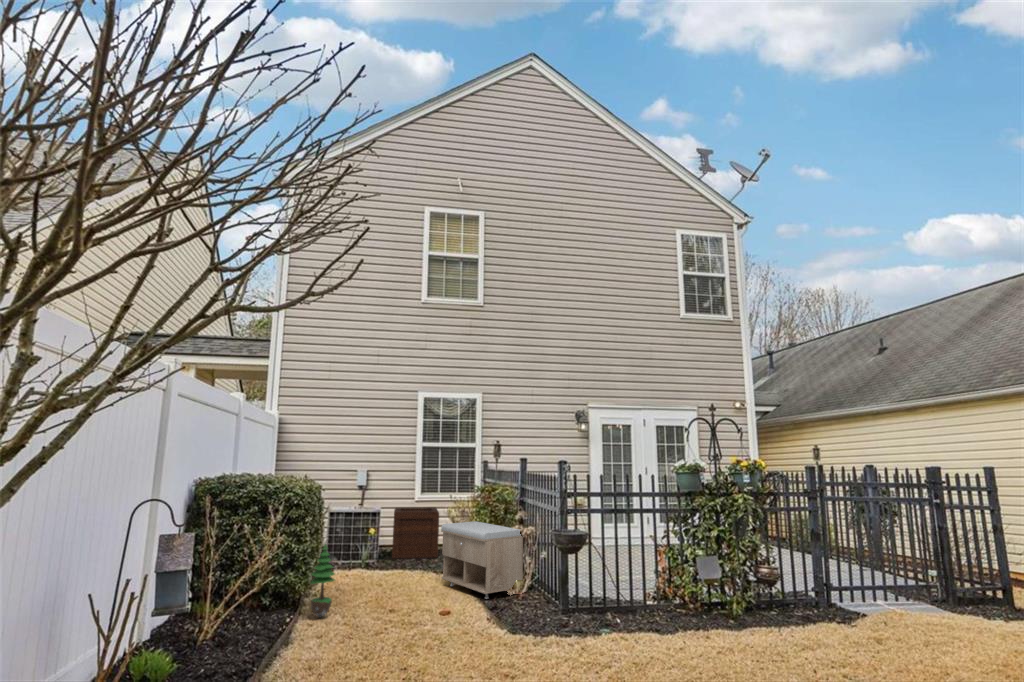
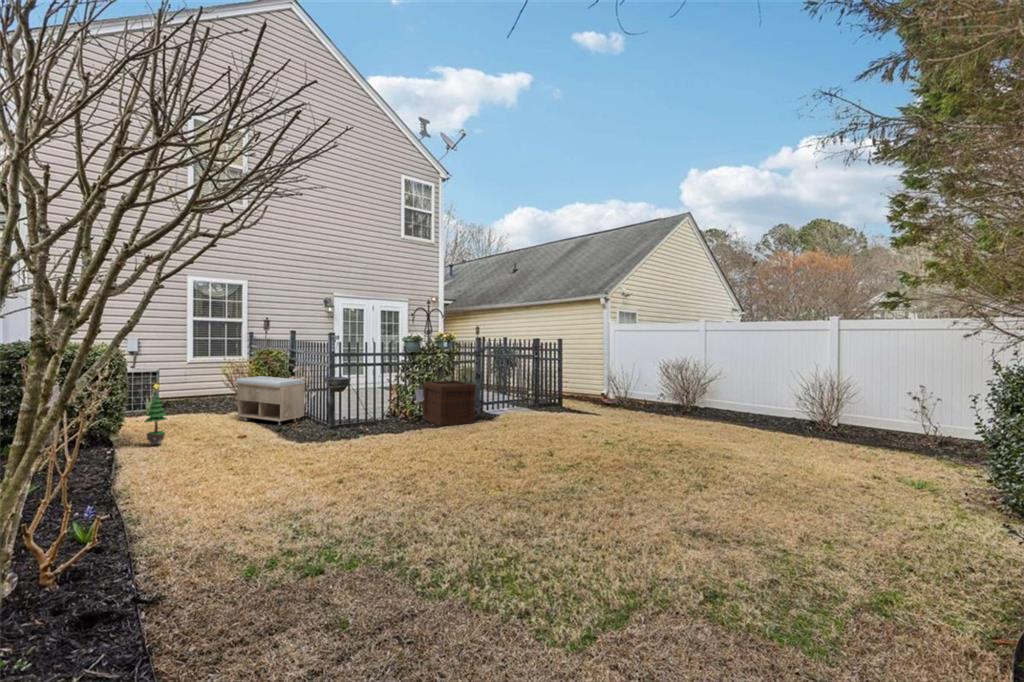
wooden crate: present [392,507,439,559] -> present [422,381,476,426]

